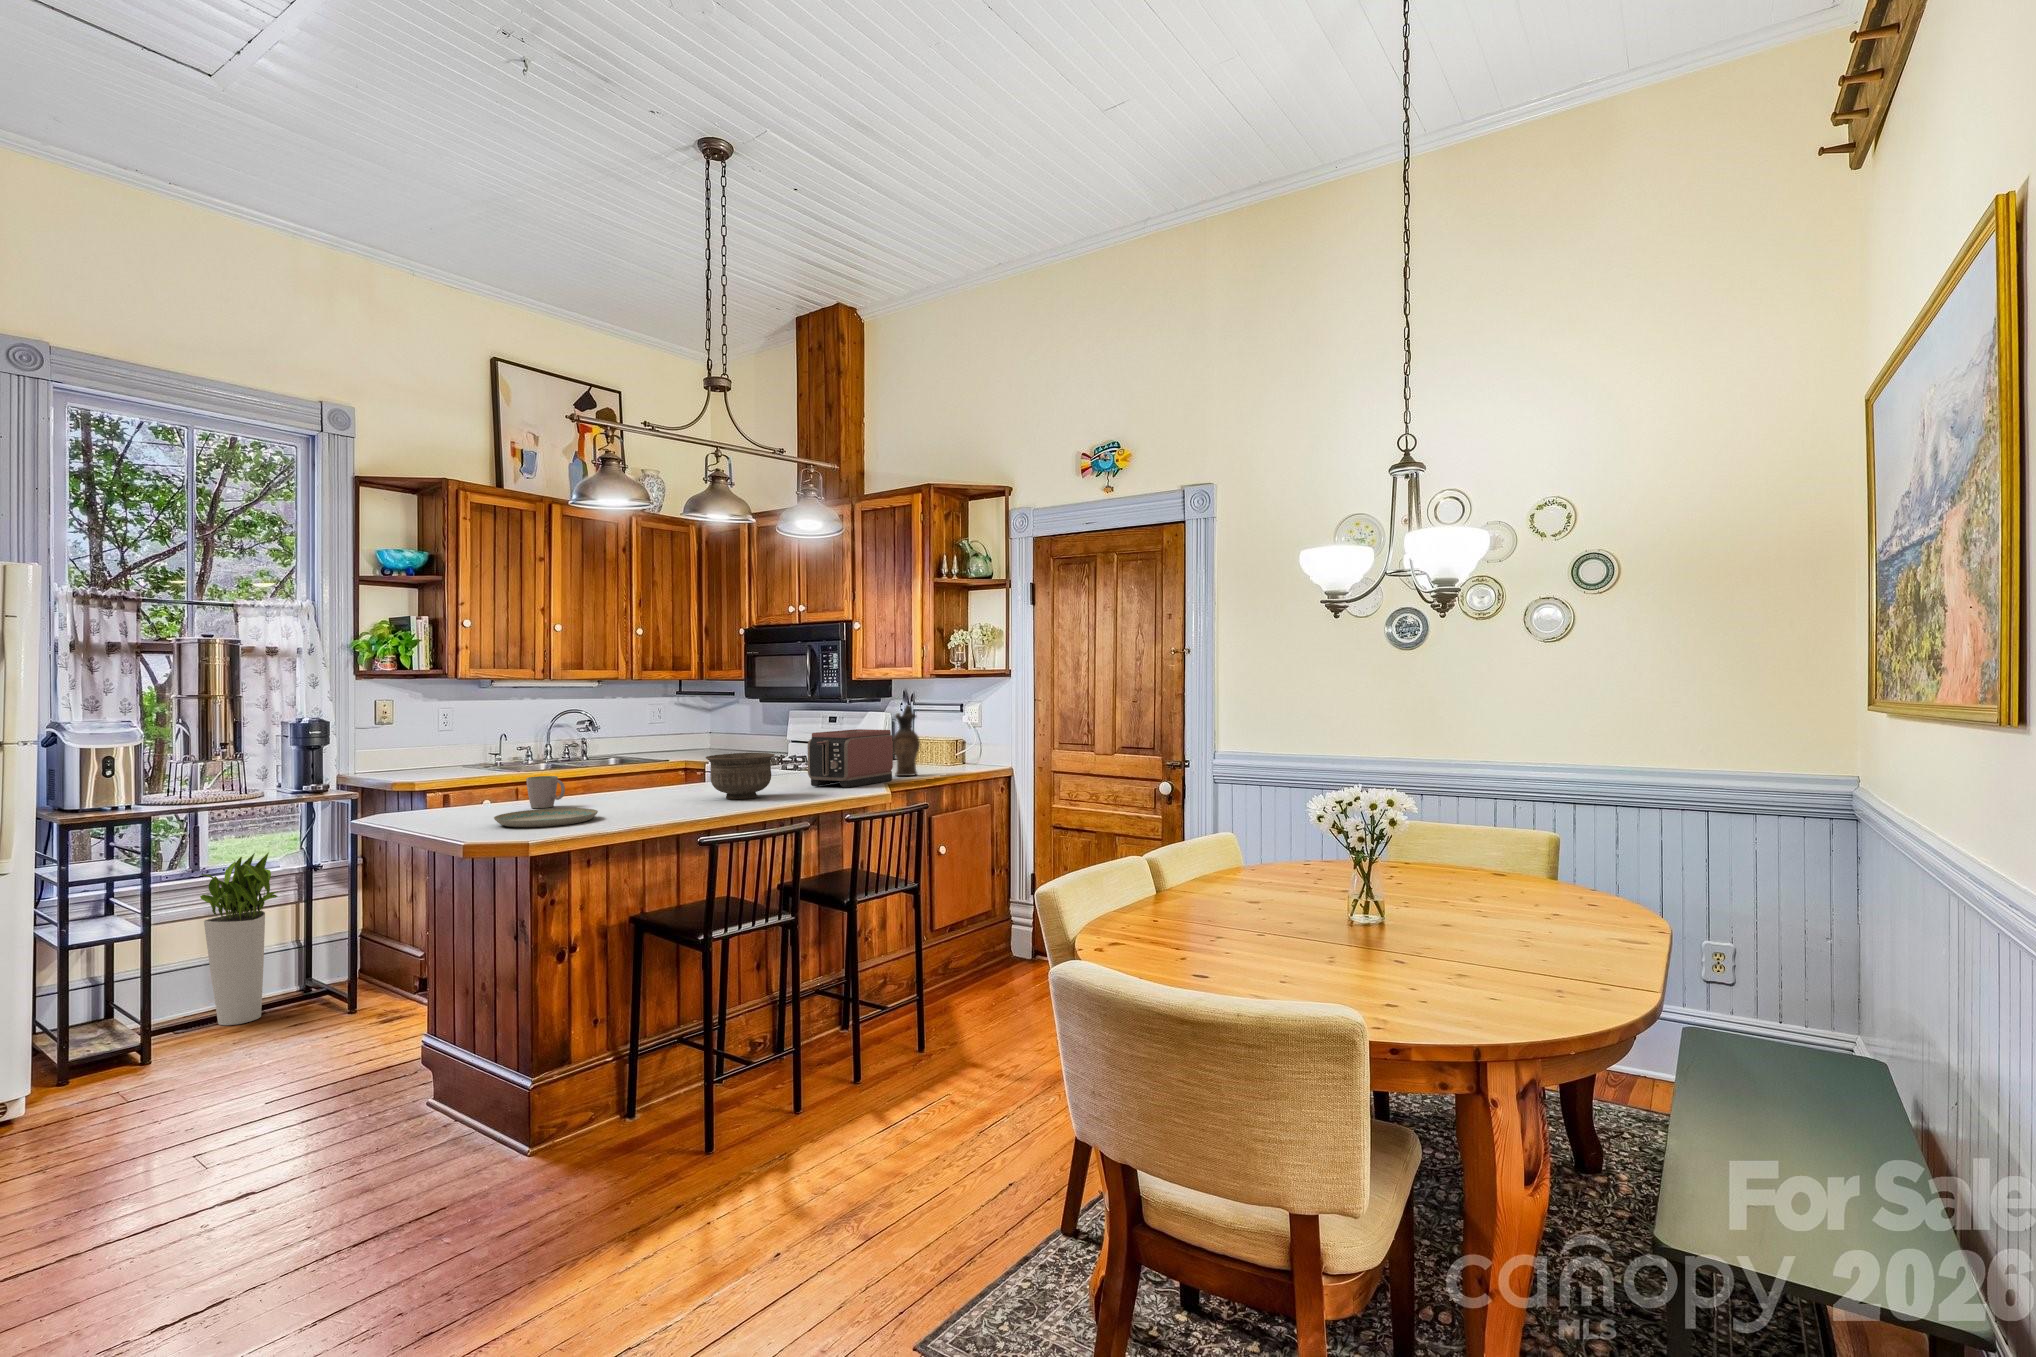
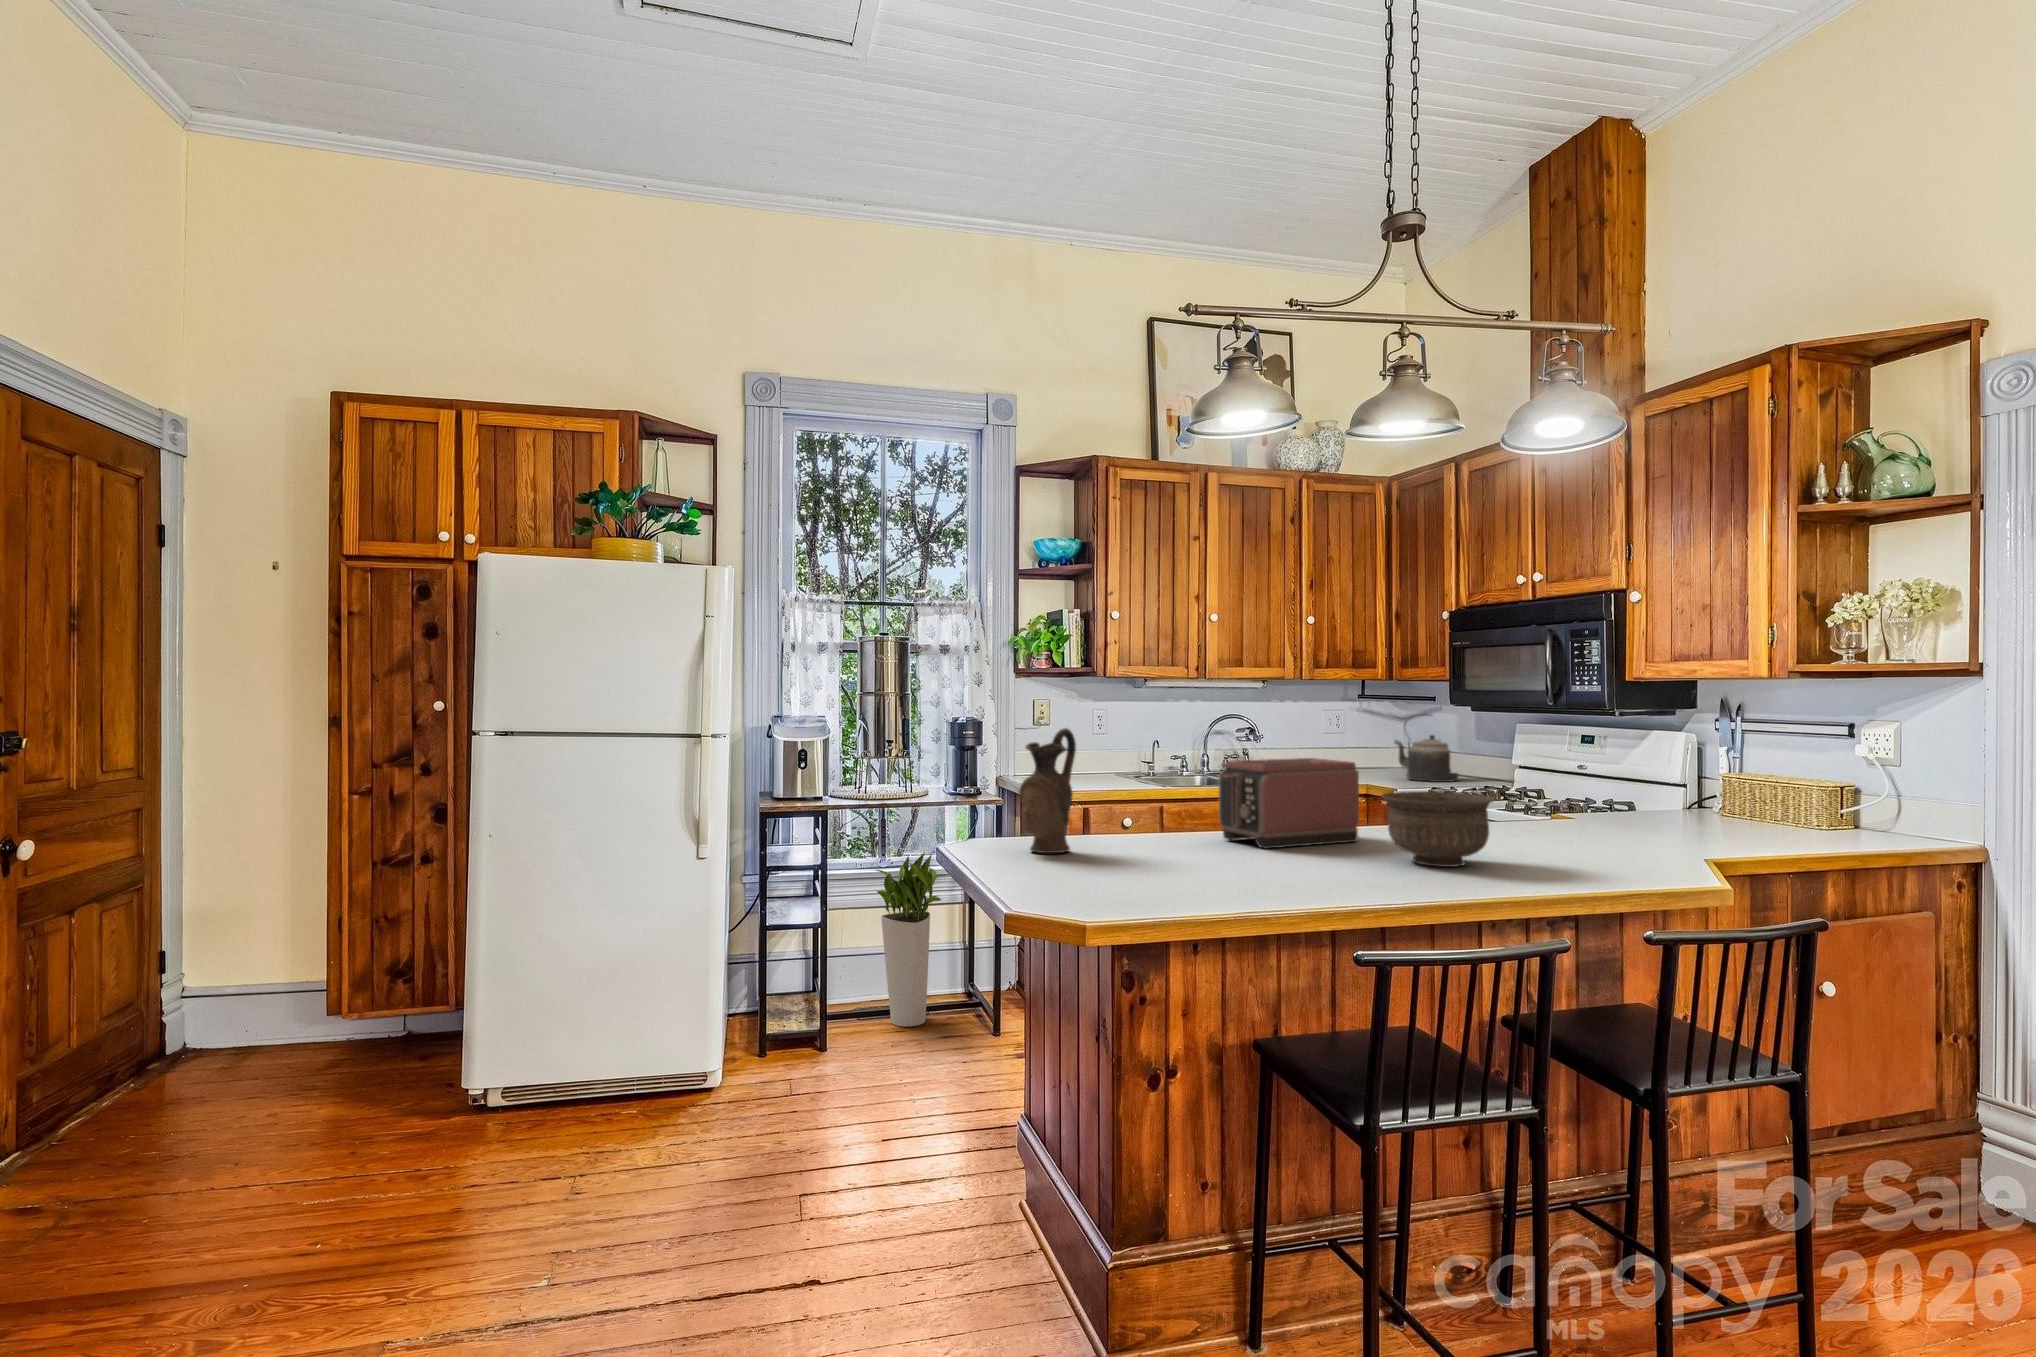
kettle: none [702,705,752,757] -> present [1395,714,1458,782]
ceramic pitcher: present [892,705,920,776] -> present [1019,728,1076,853]
toaster: present [808,729,893,788] -> present [1219,758,1359,849]
mug: present [526,776,565,808] -> none [1140,804,1186,848]
plate: present [494,808,598,827] -> none [1077,855,1212,887]

